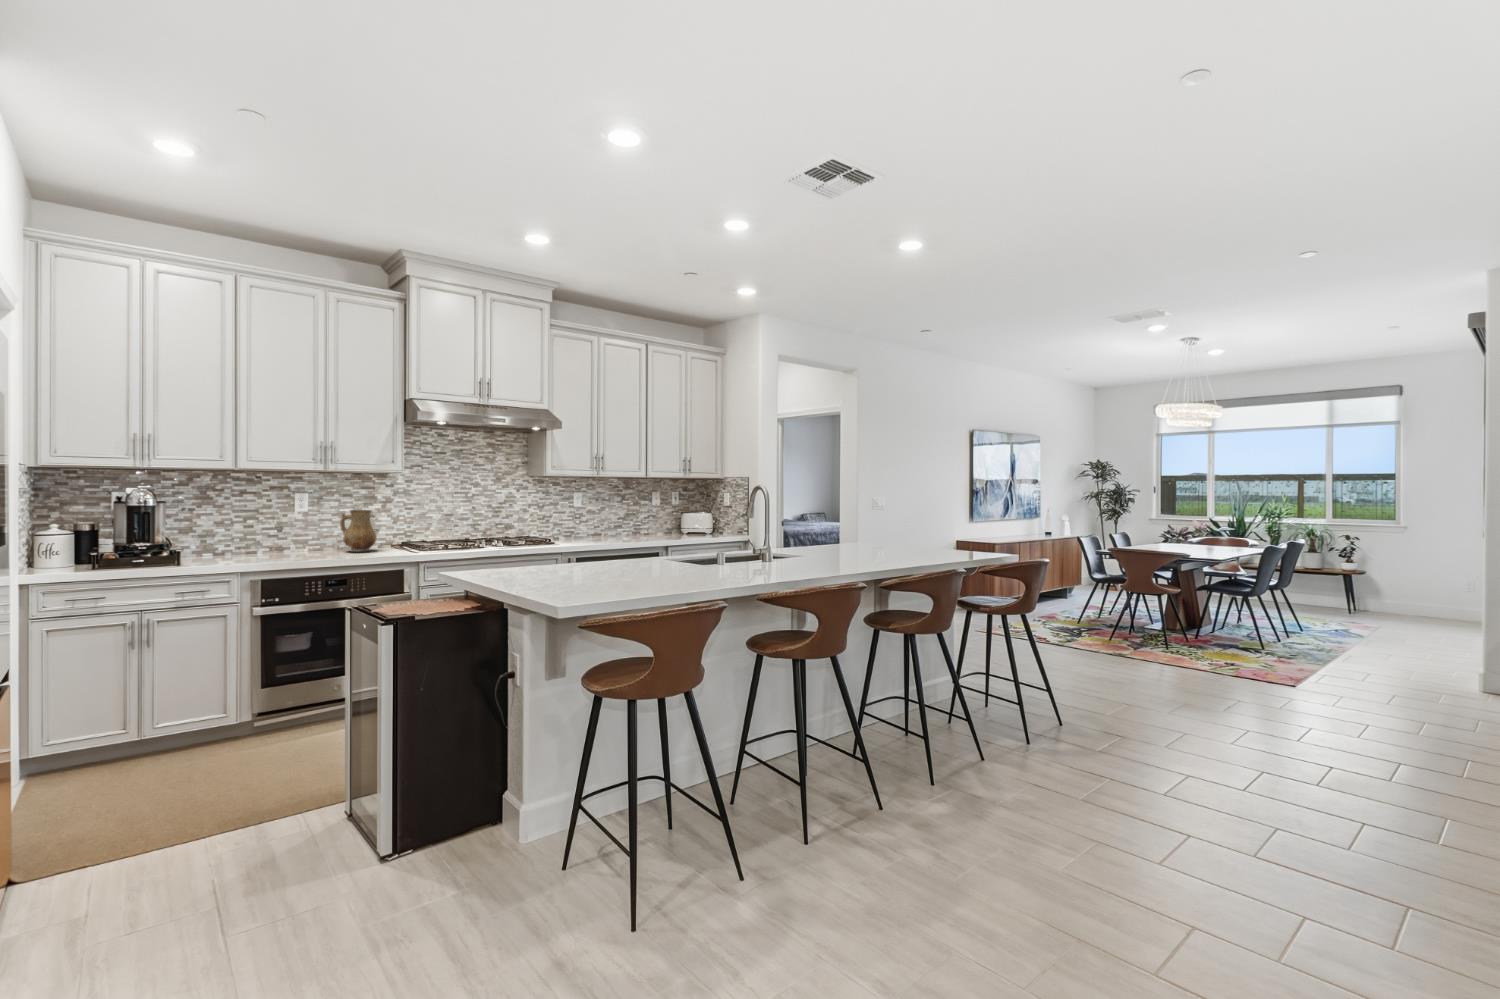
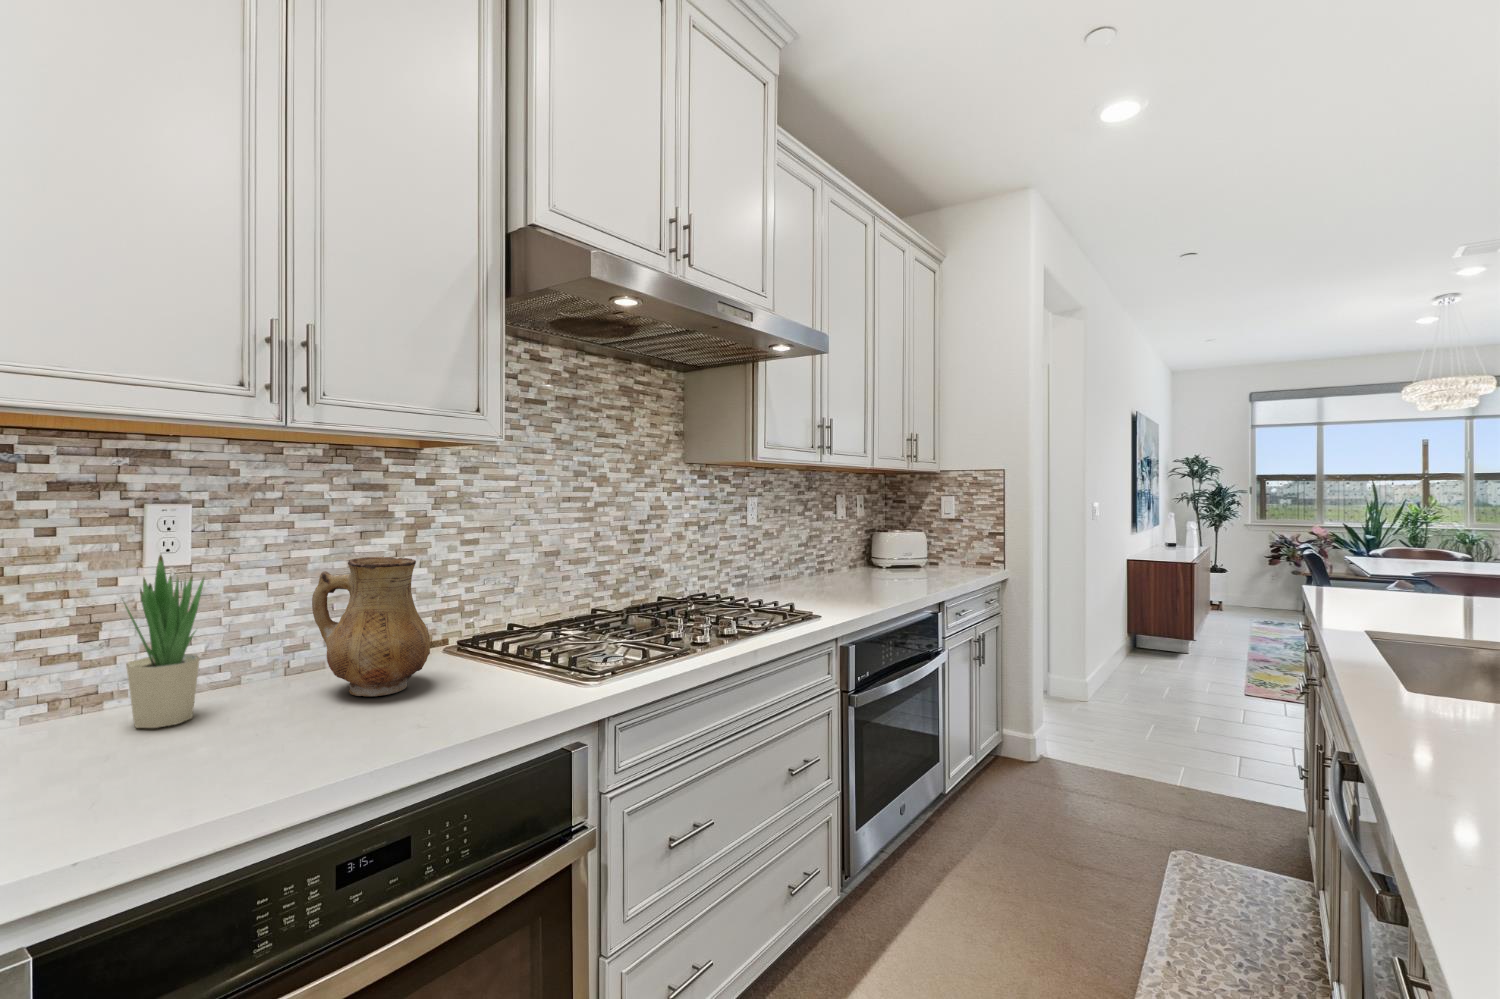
potted plant: none [287,506,309,554] -> present [124,555,204,728]

